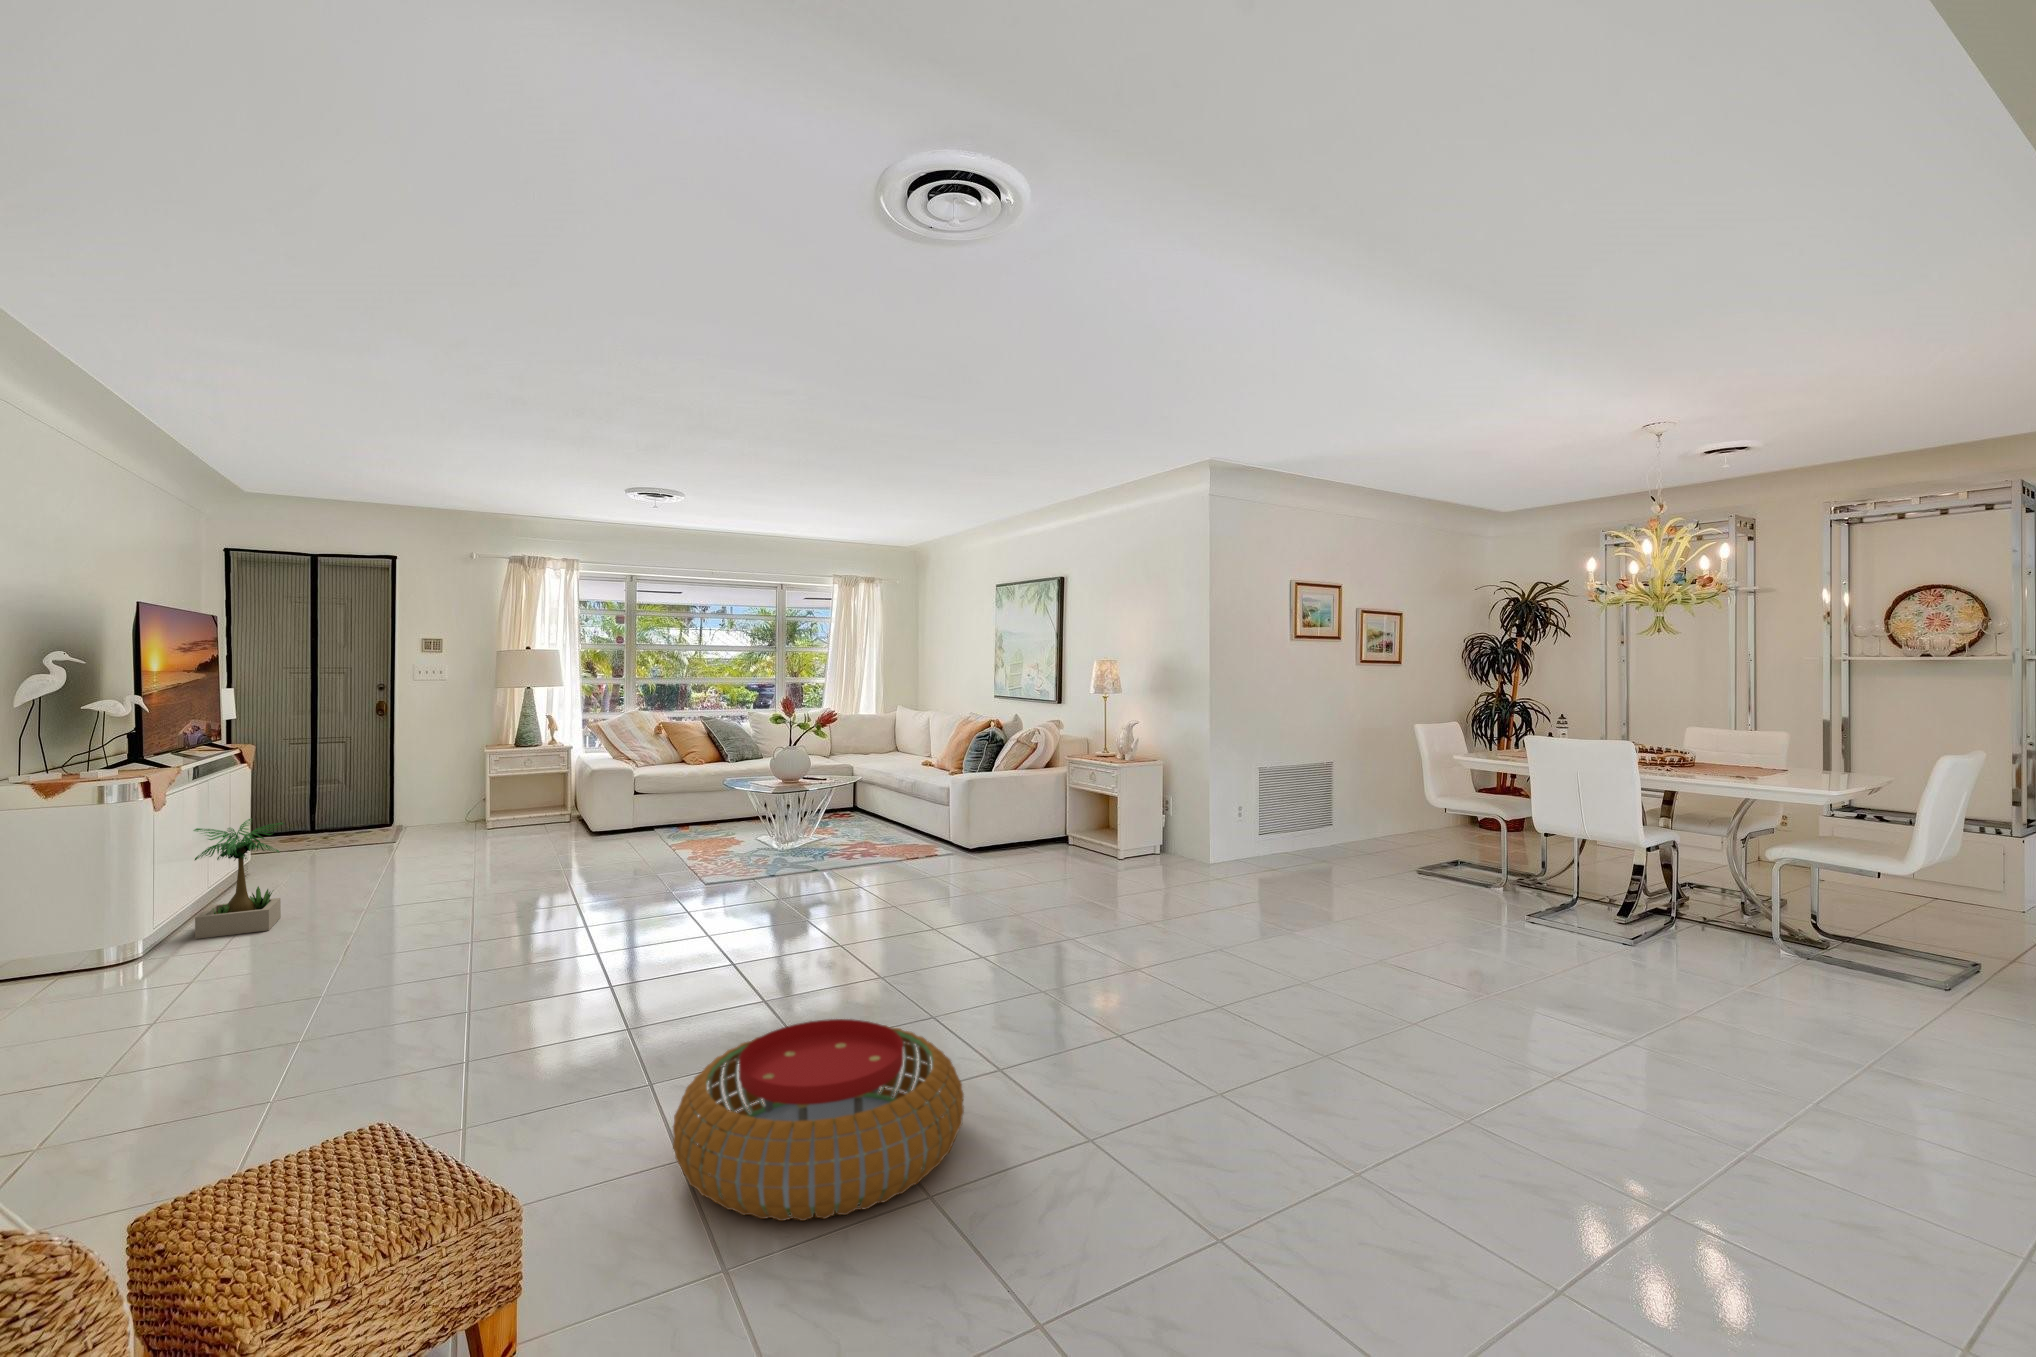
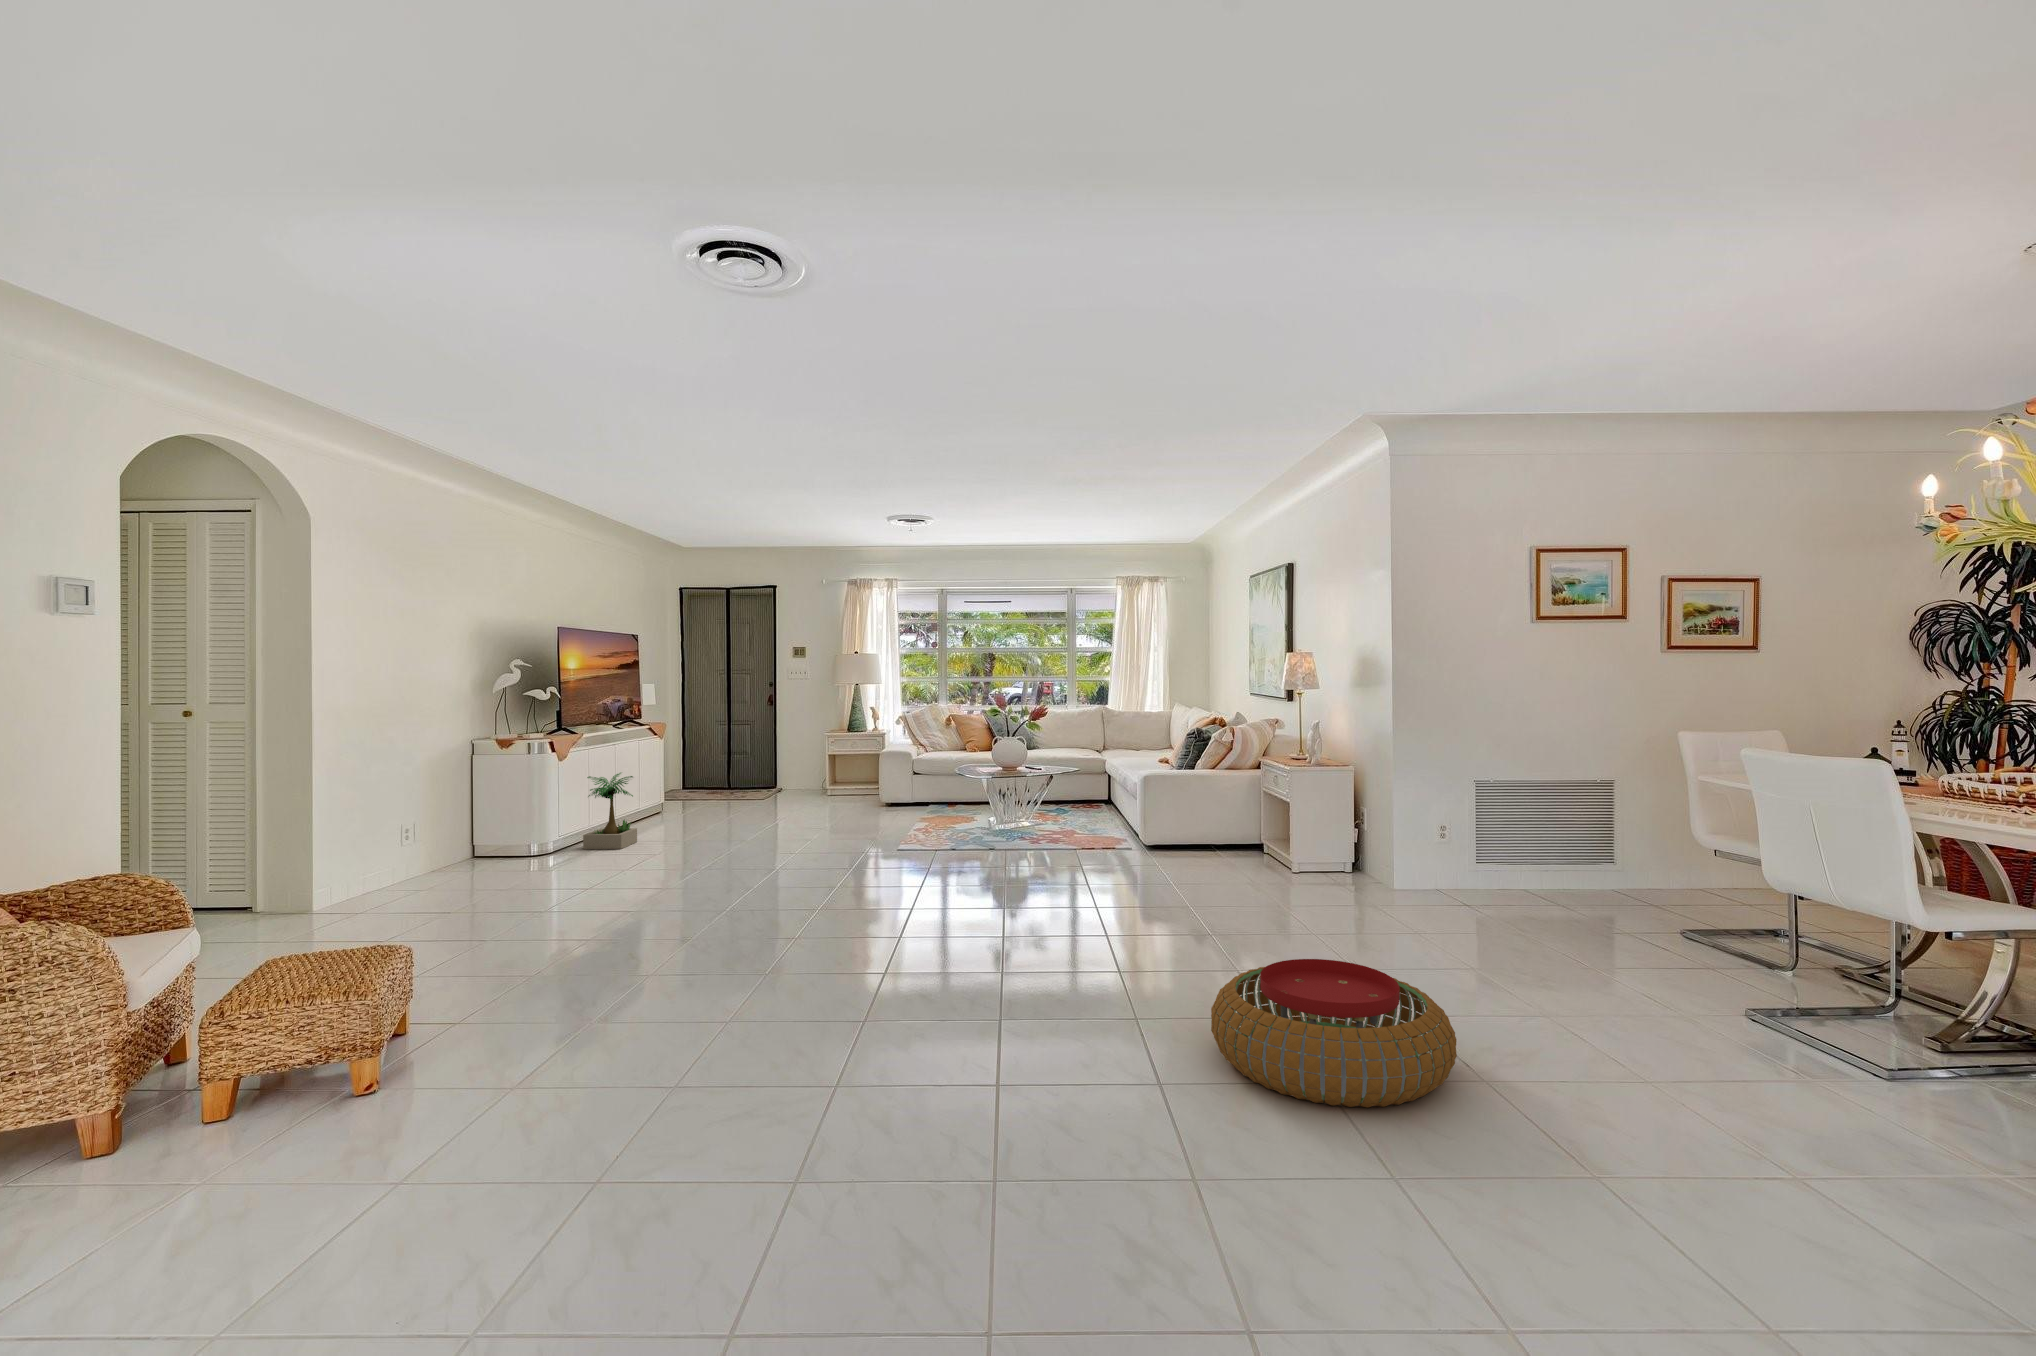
pouf: present [673,1019,964,1221] -> present [1211,959,1457,1108]

